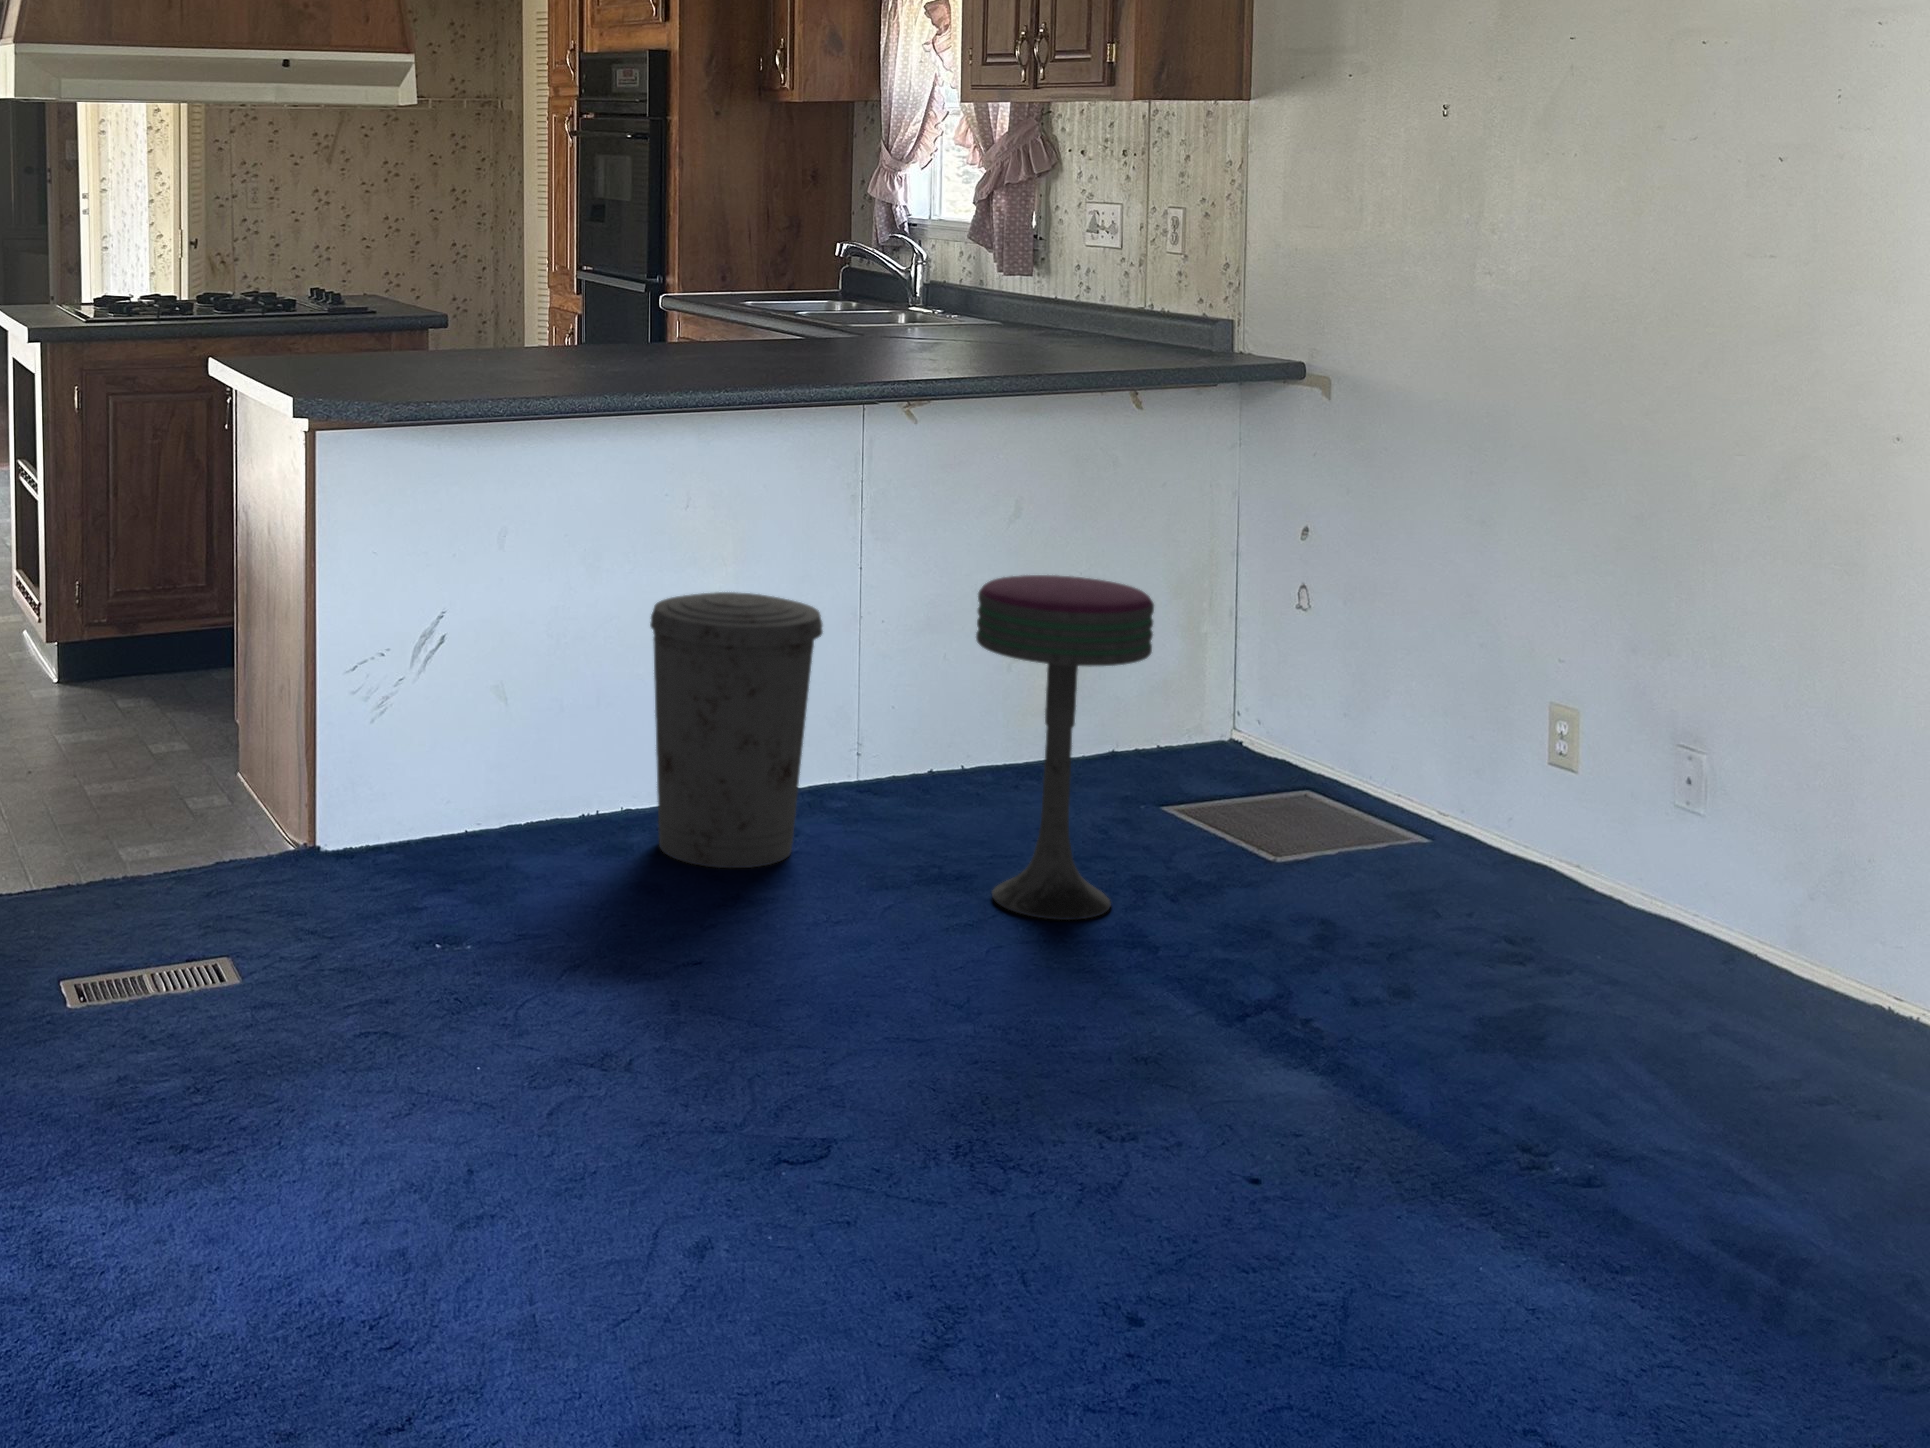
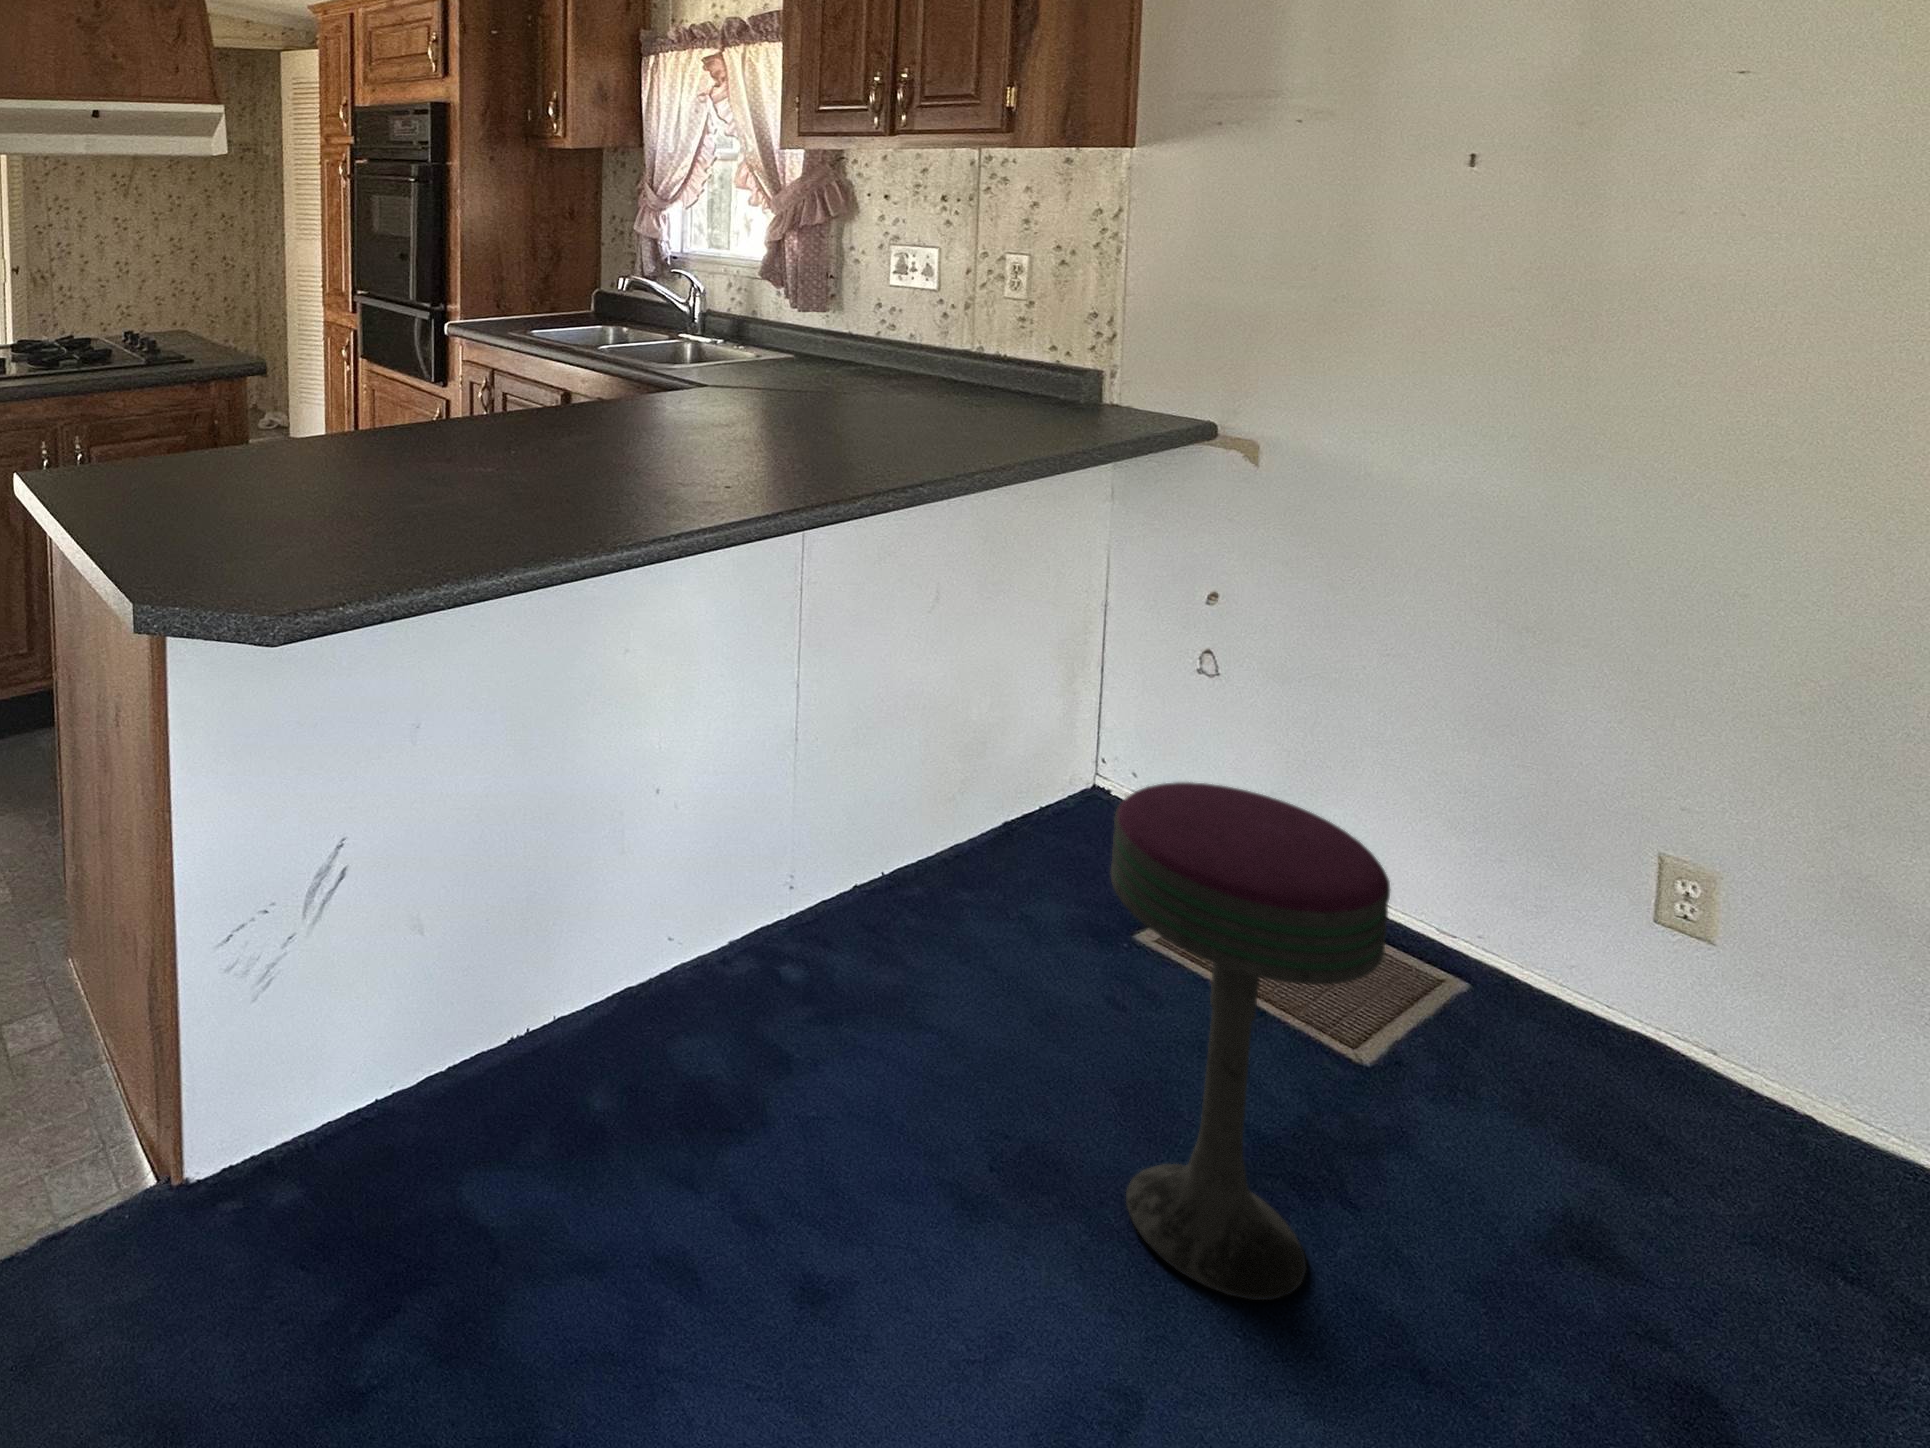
trash can: present [650,592,823,868] -> none [638,780,867,1193]

